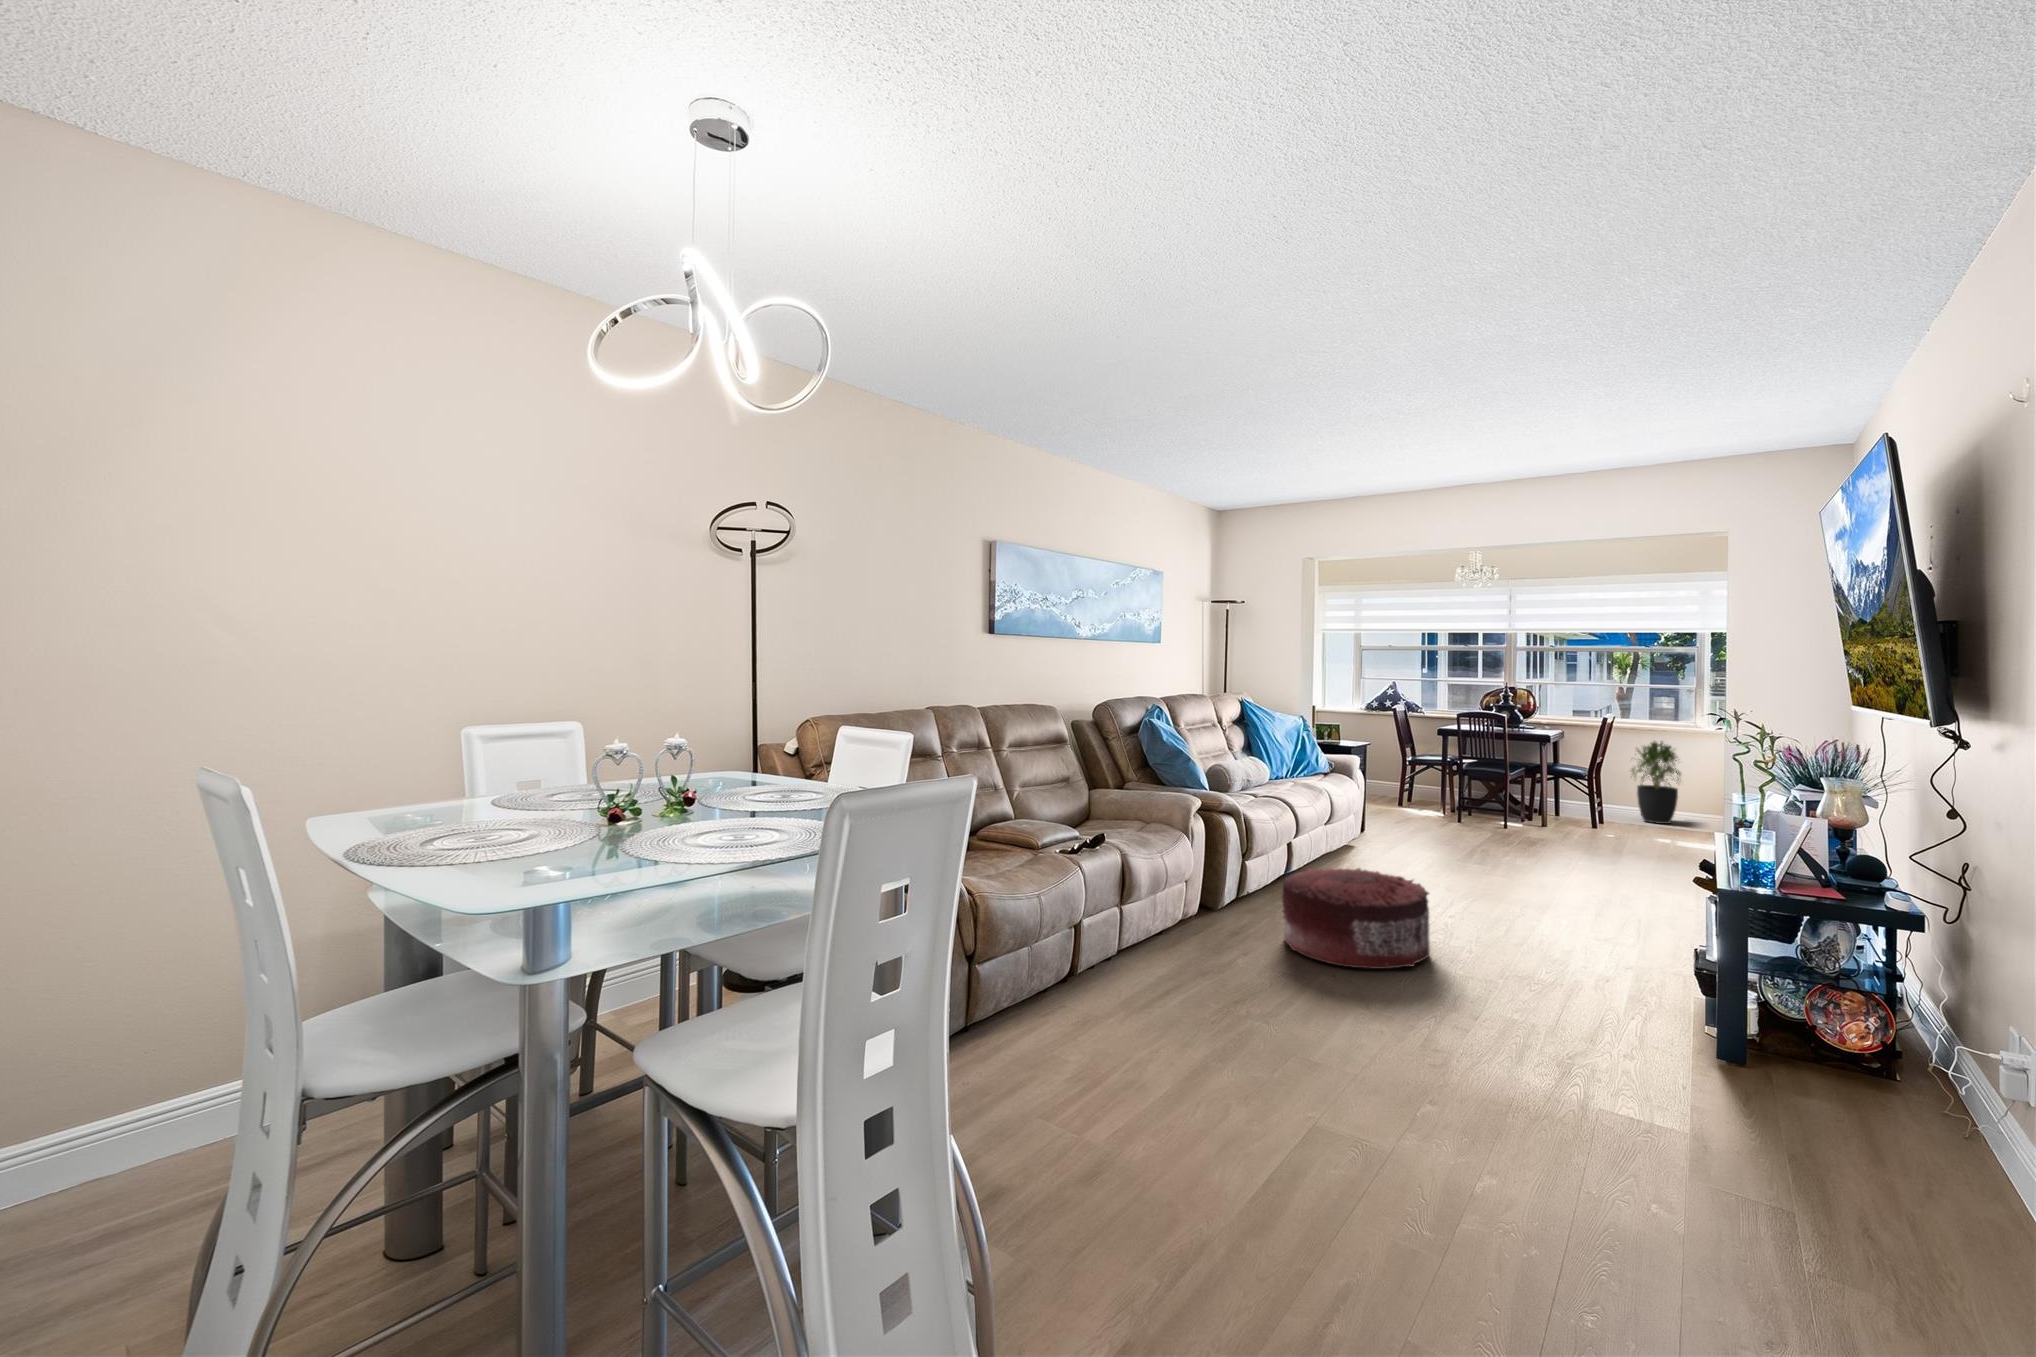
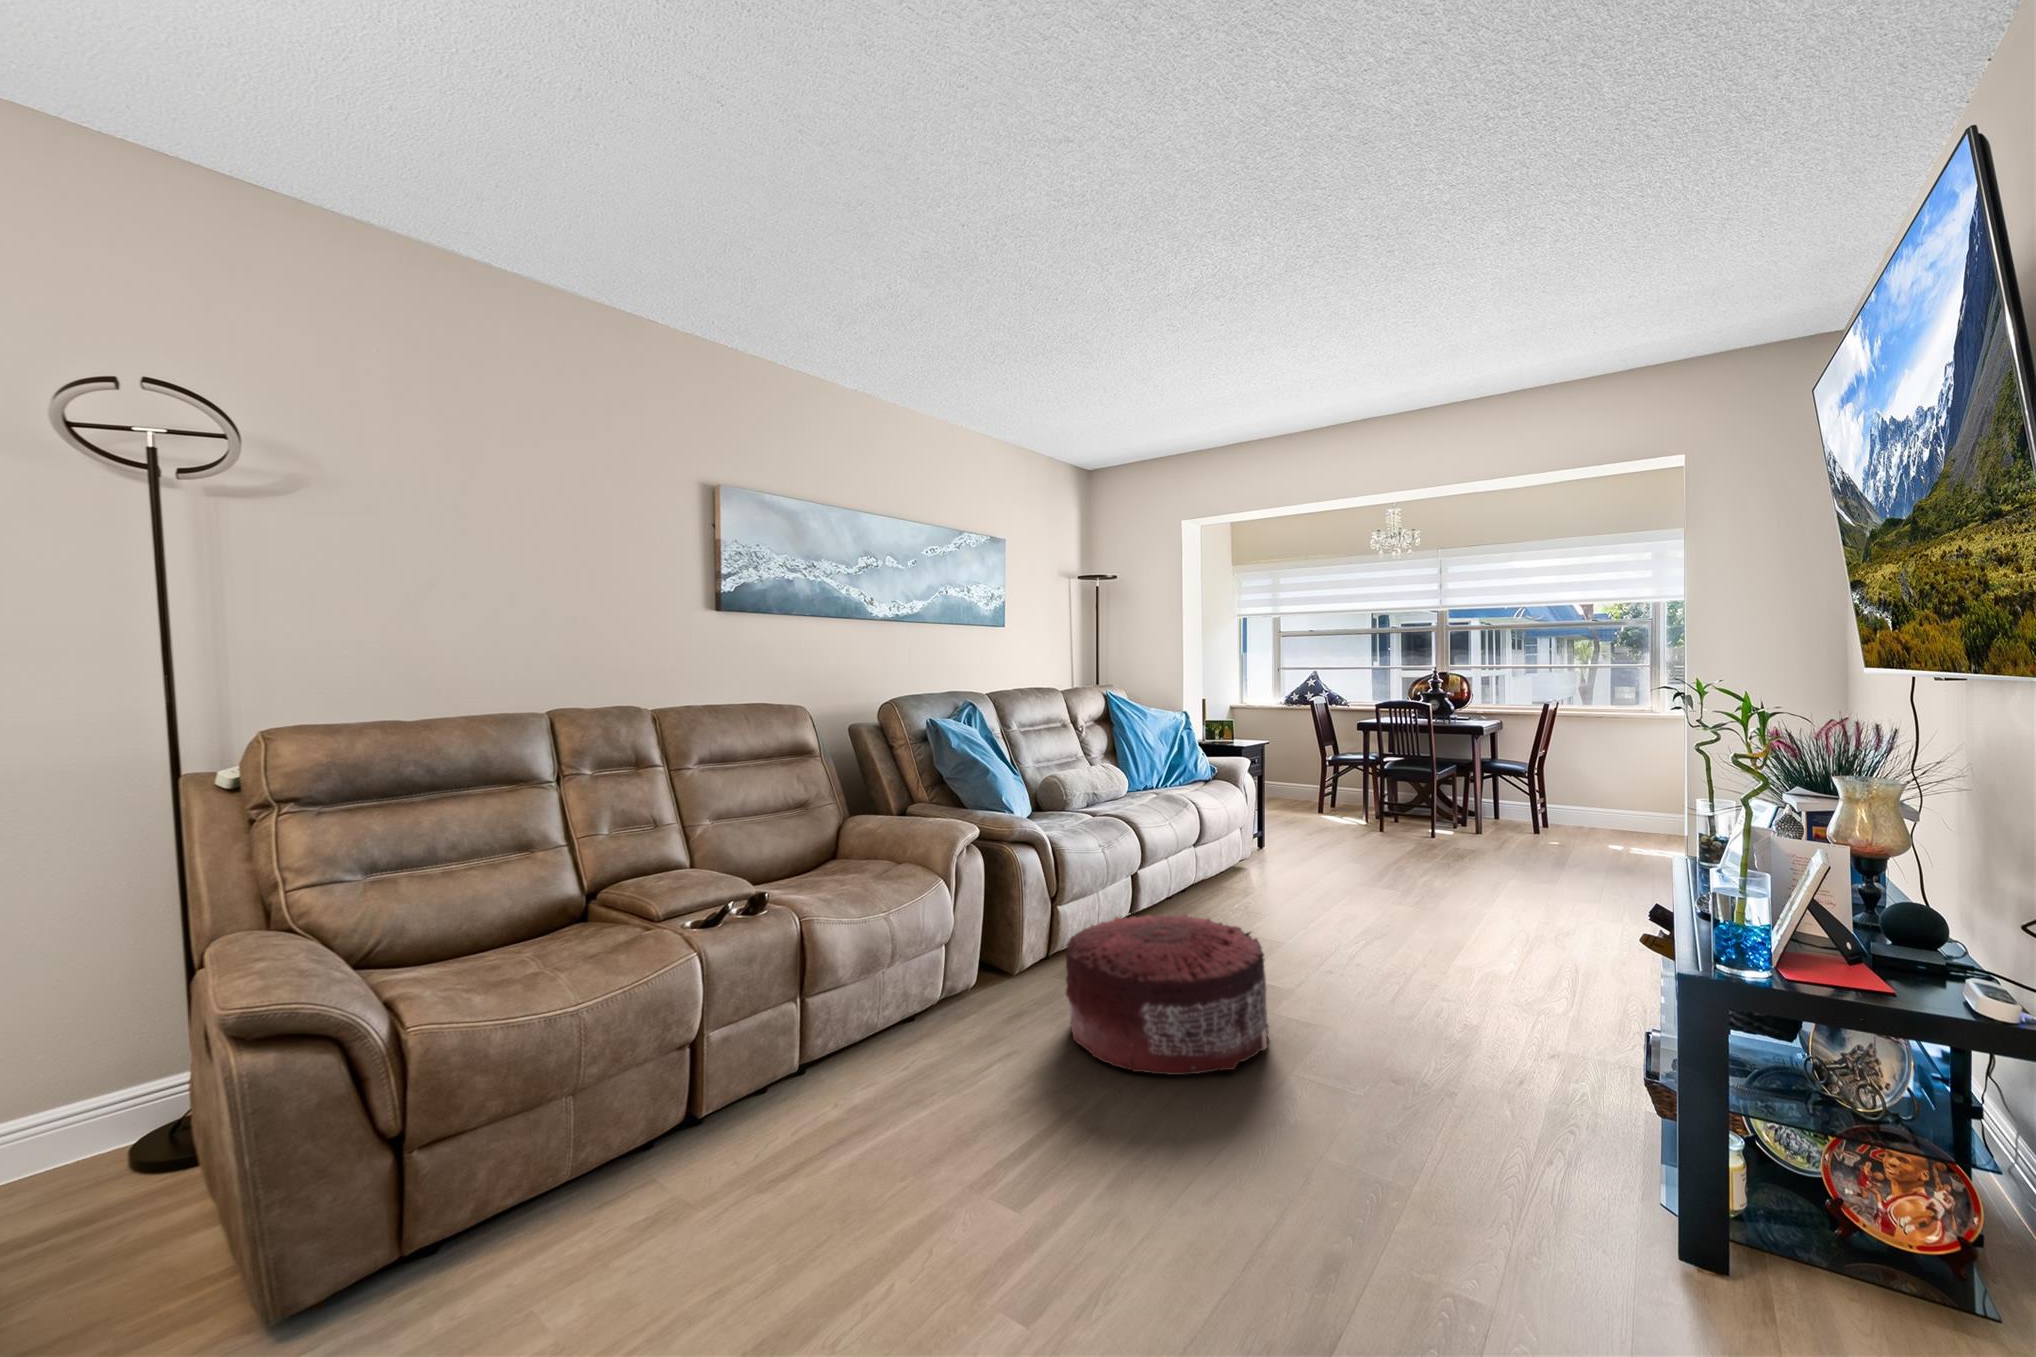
potted plant: present [1631,741,1681,824] -> none [1574,728,1643,827]

